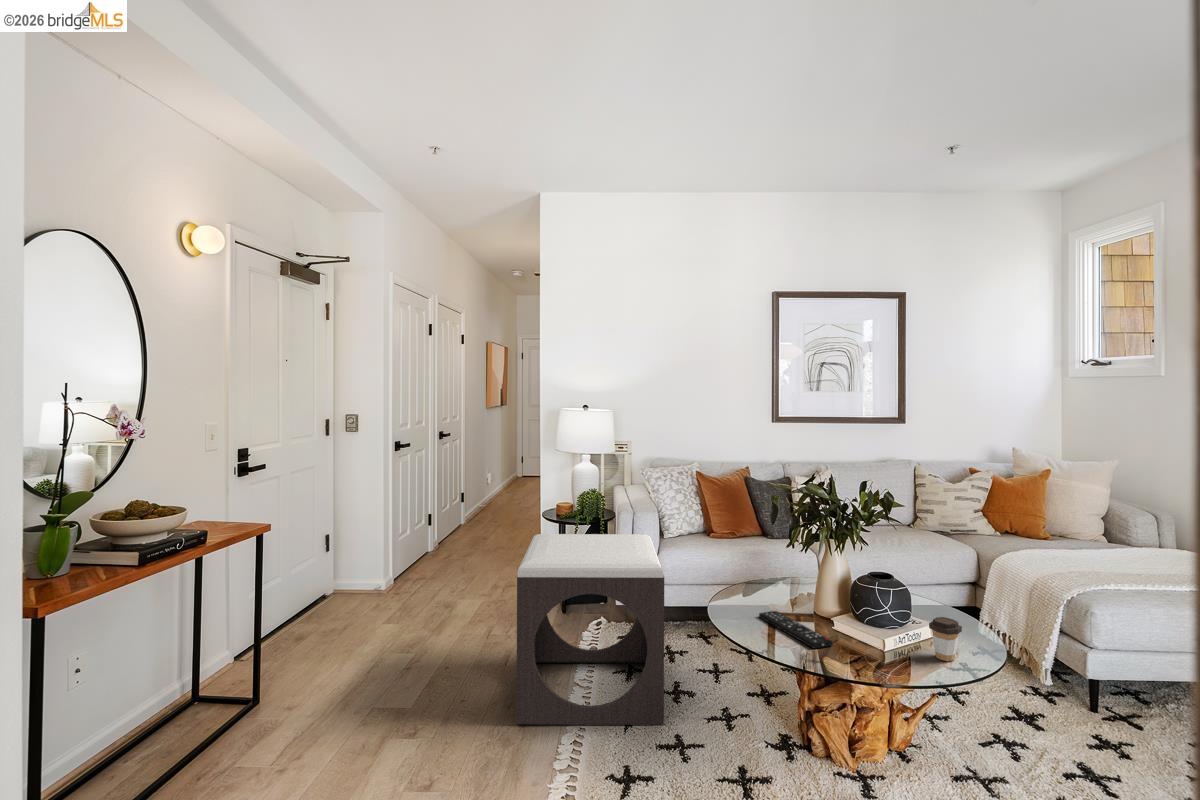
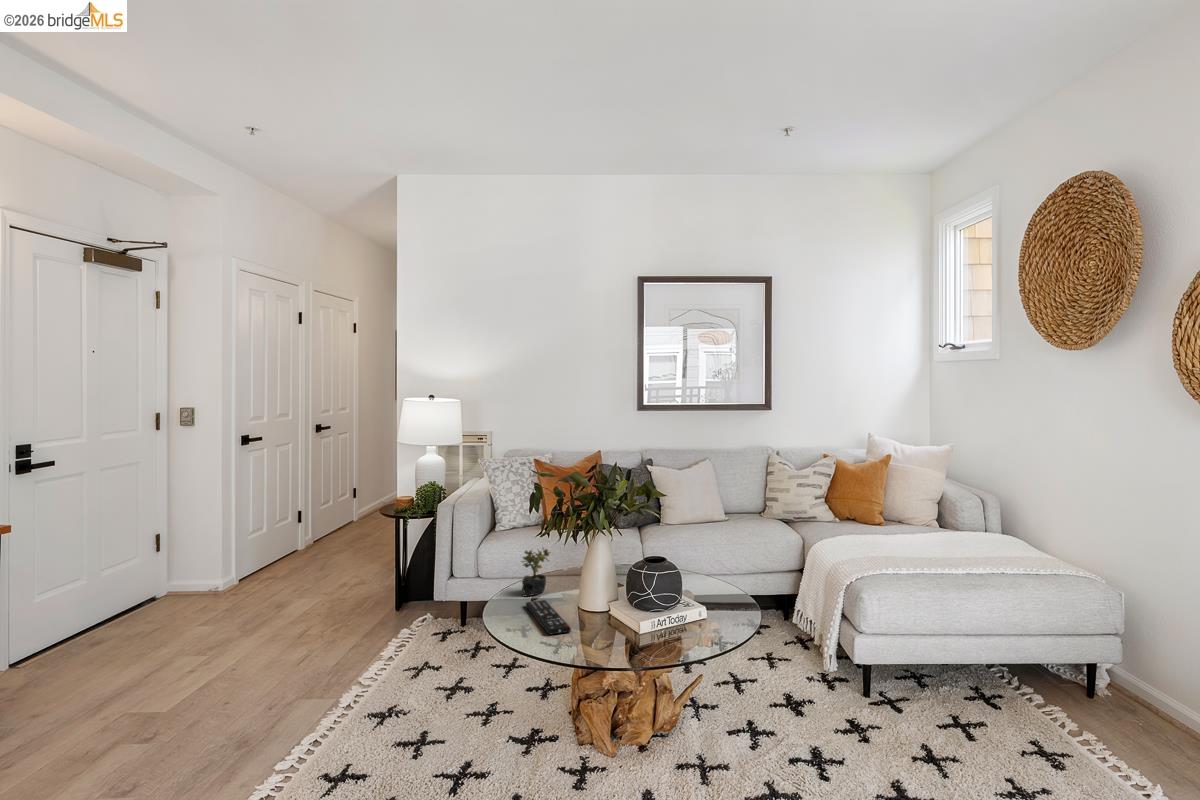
footstool: present [517,534,664,725] -> none [277,527,456,716]
succulent plant: none [741,556,770,606] -> present [522,548,551,596]
coffee cup: present [929,617,962,661] -> none [657,602,685,645]

